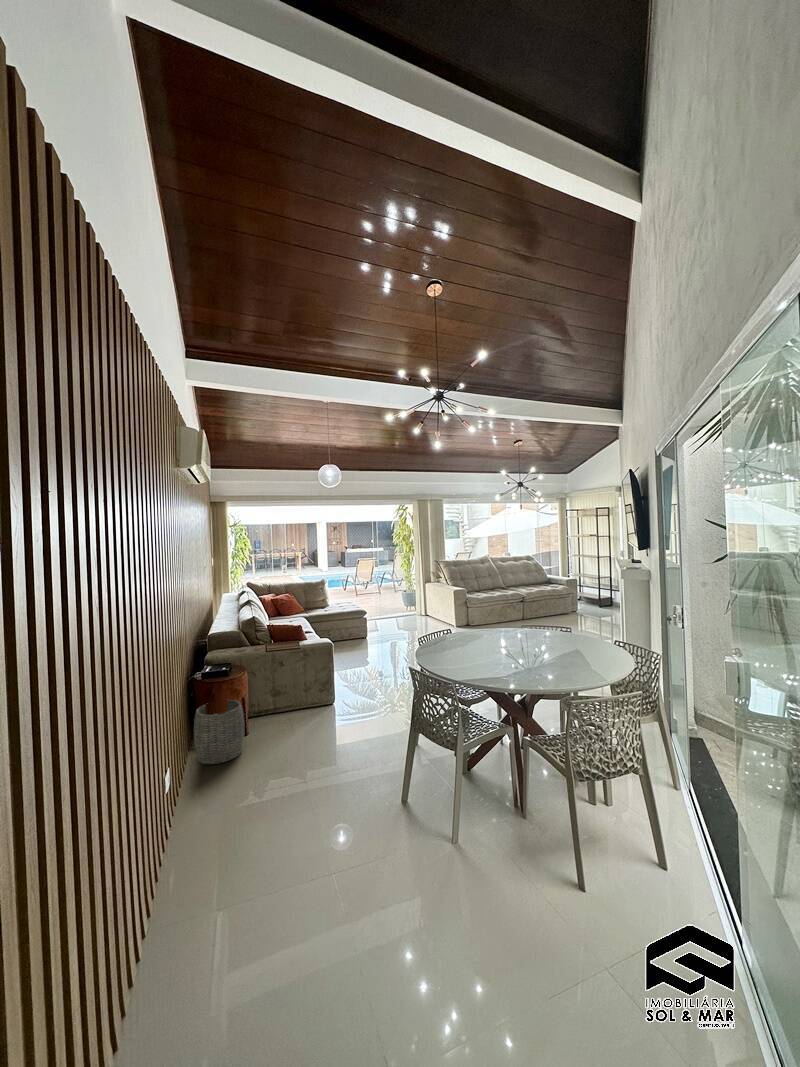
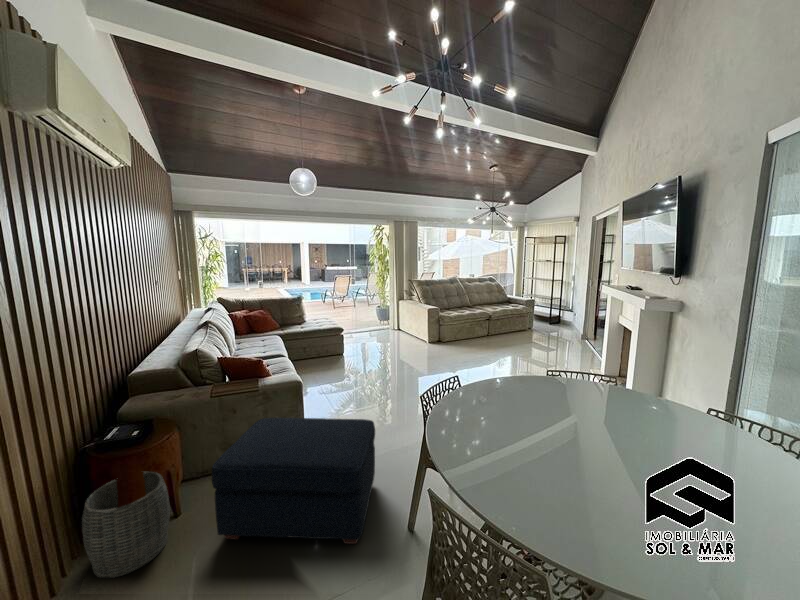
ottoman: none [276,670,392,752] -> present [212,418,375,544]

